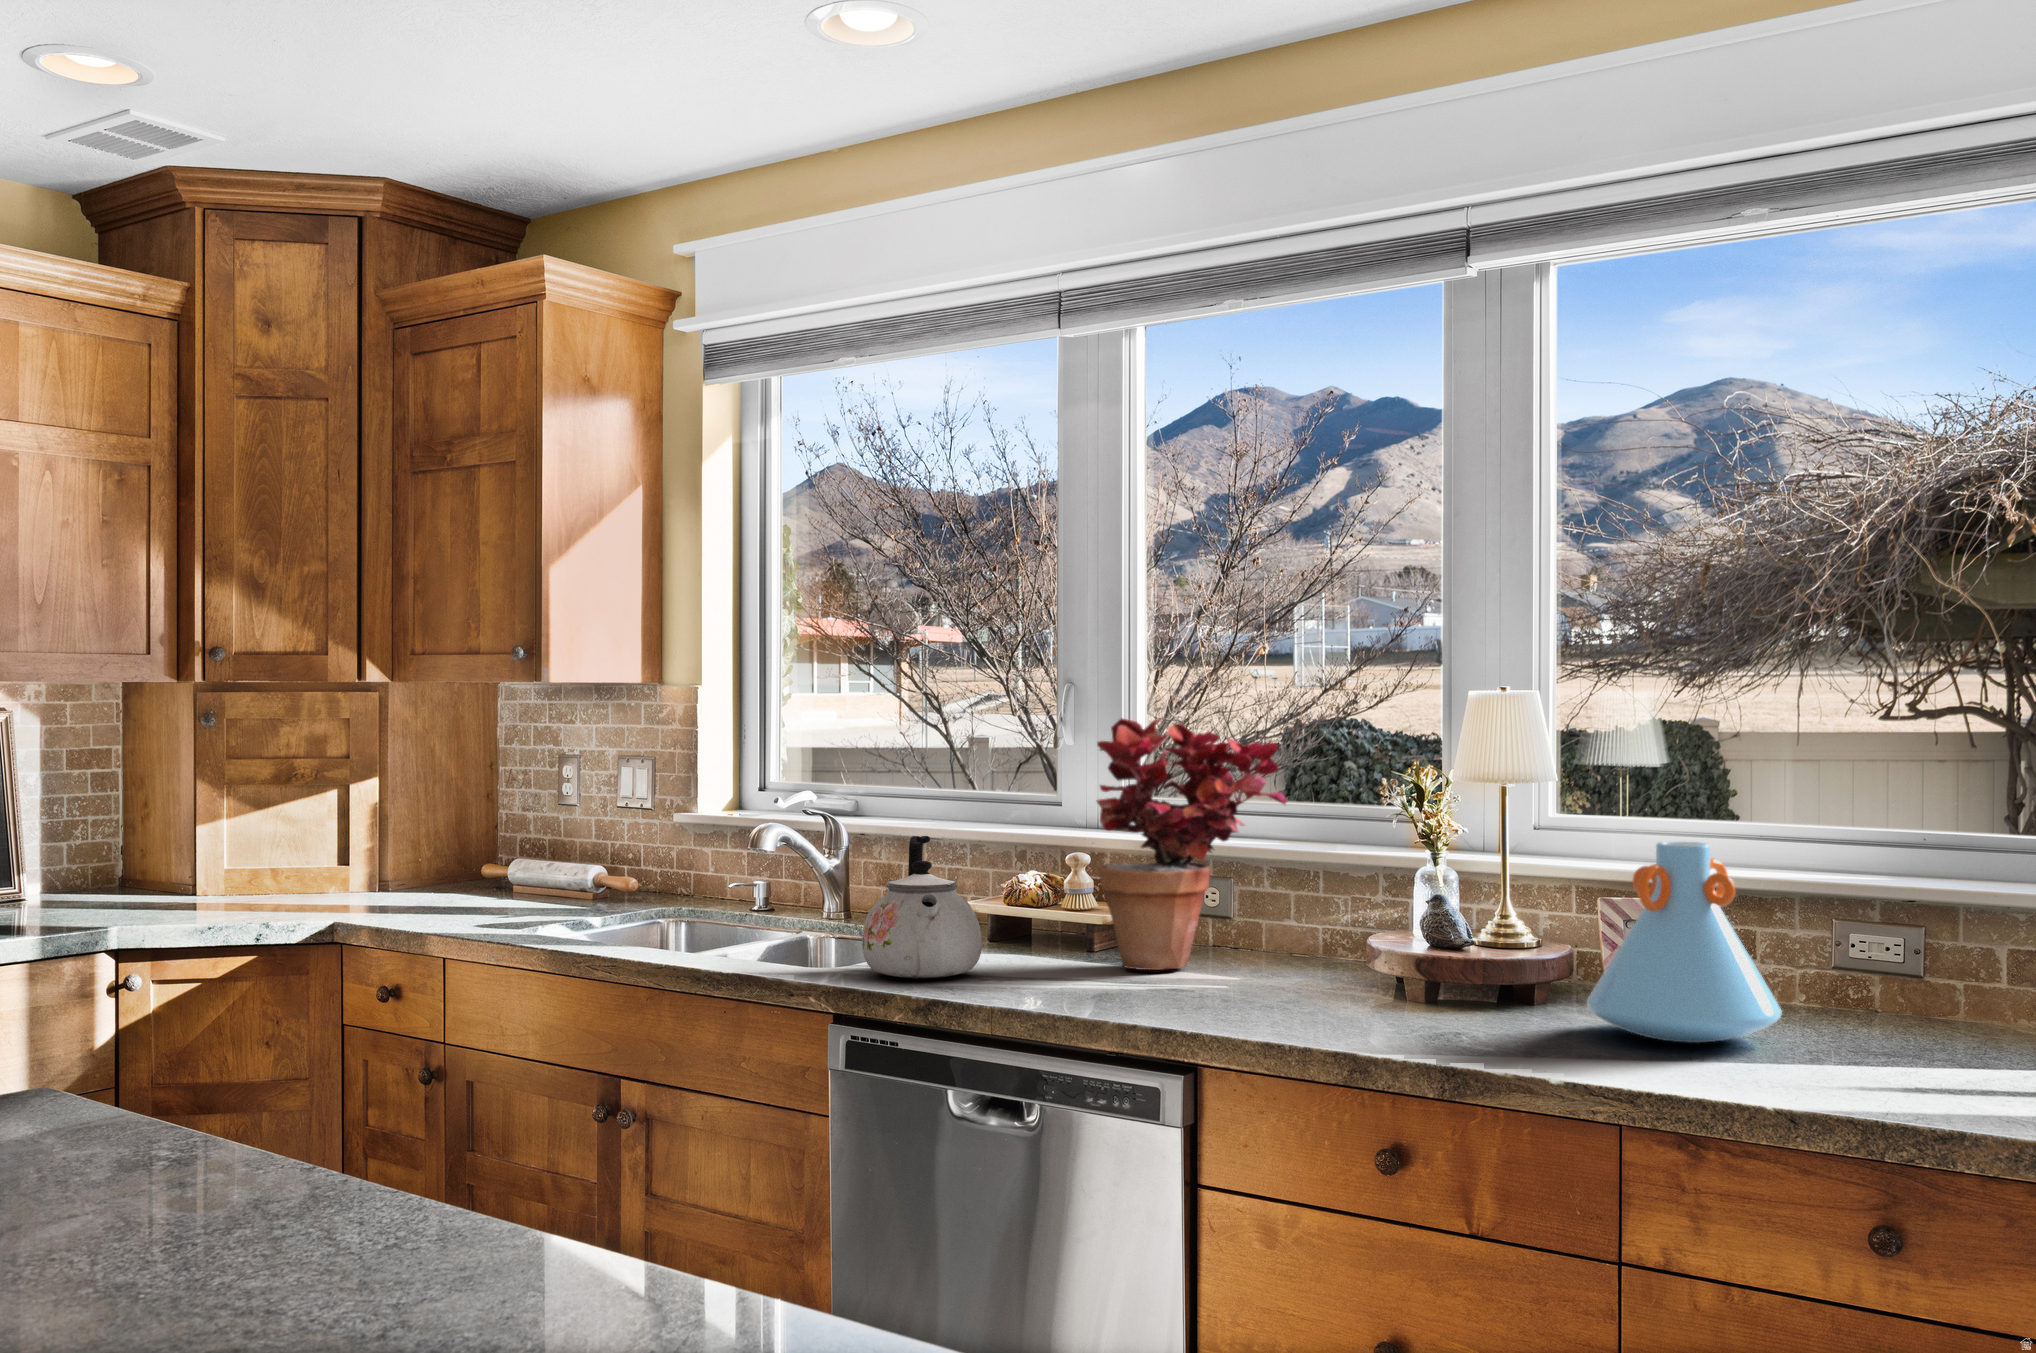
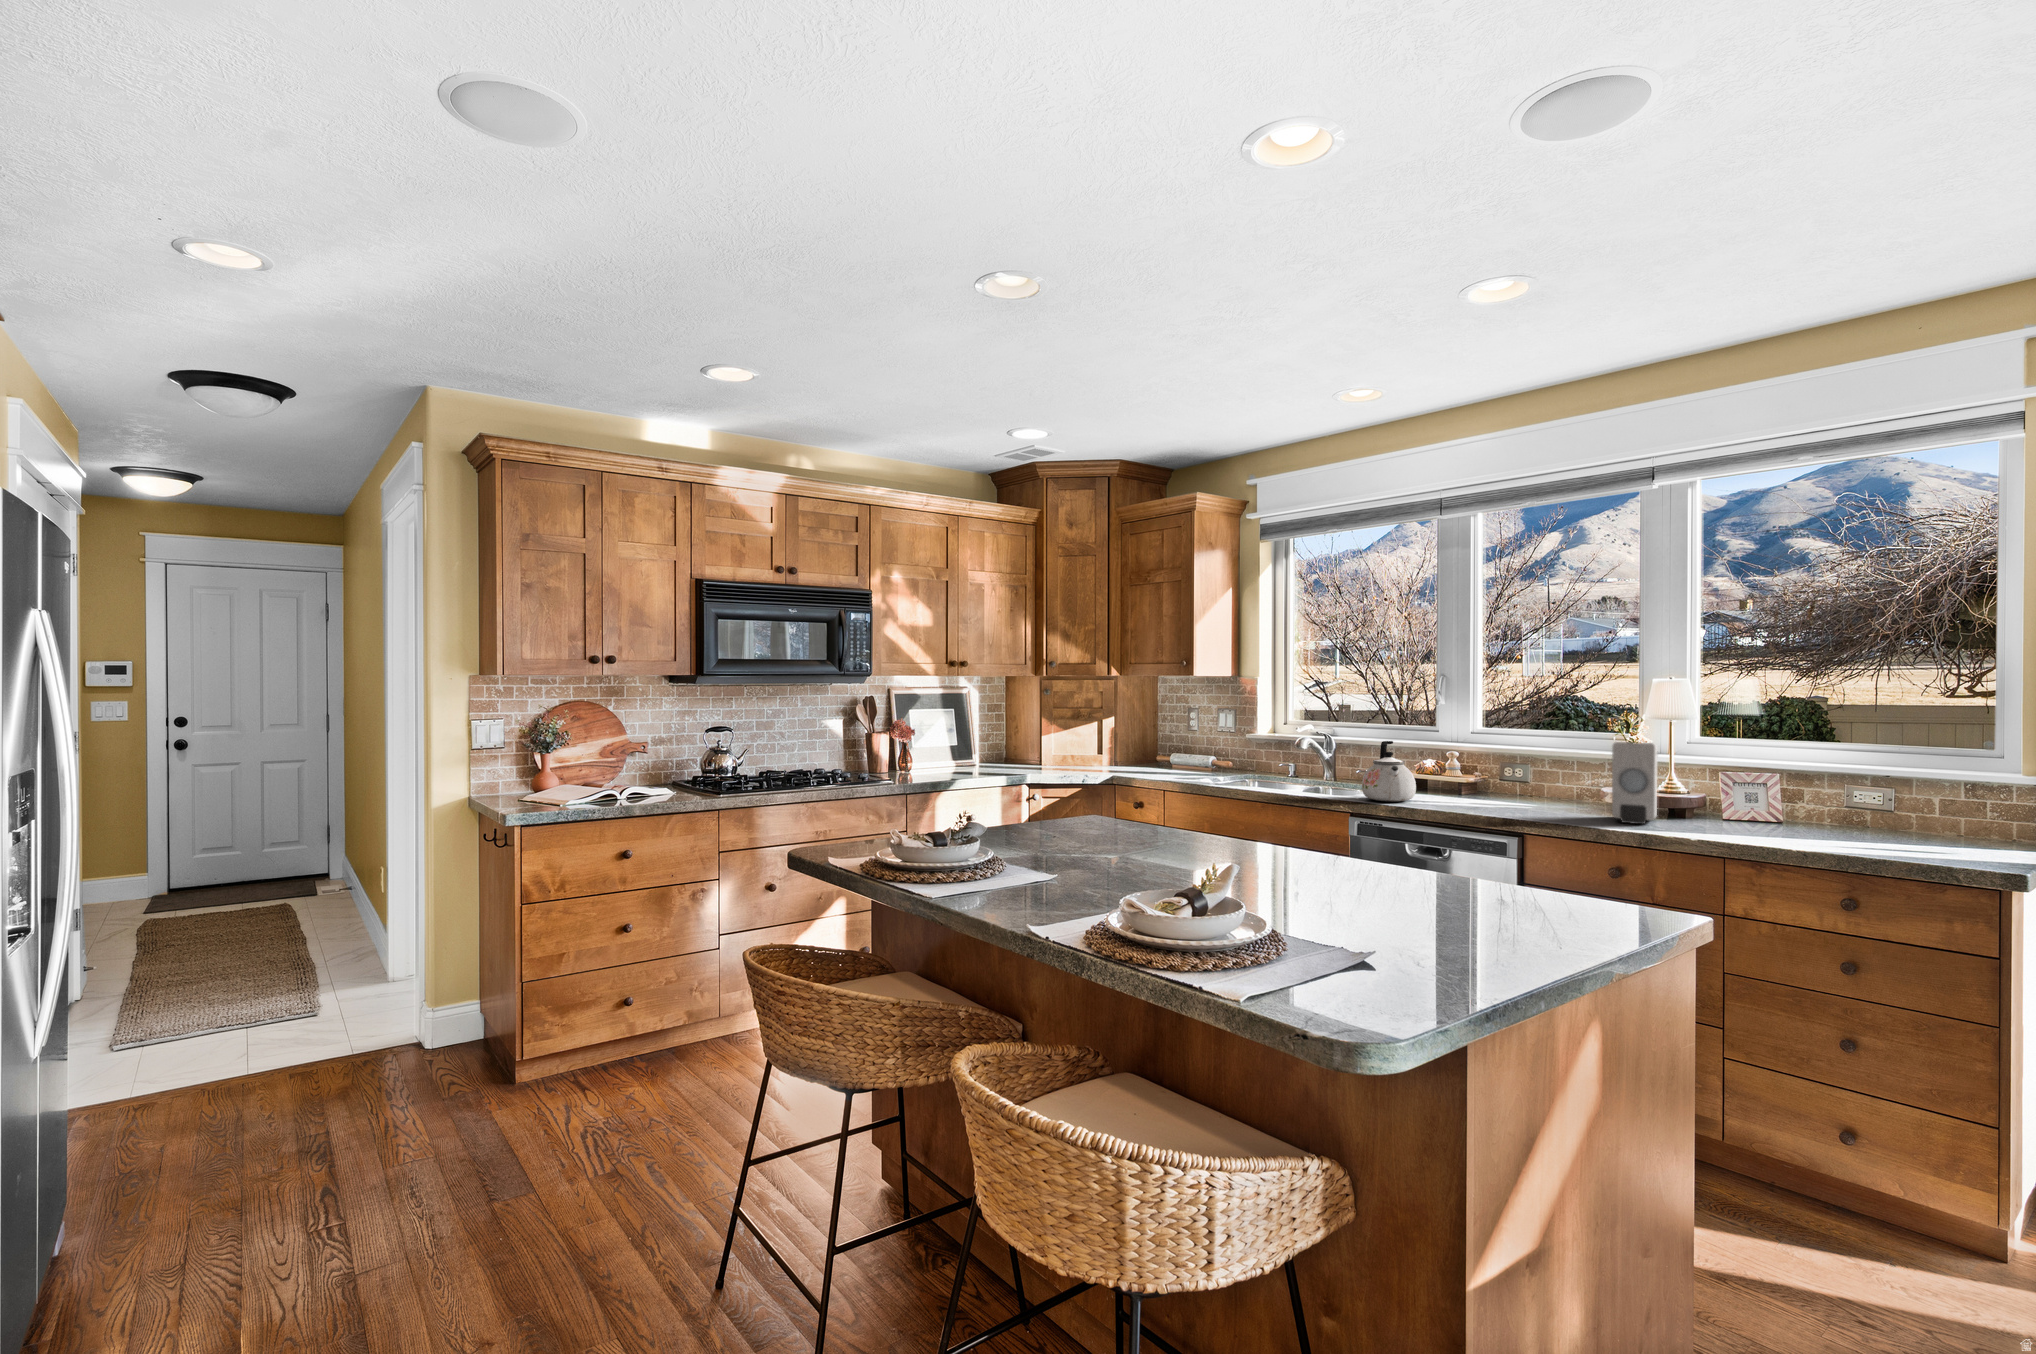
potted plant: present [1097,719,1287,970] -> none [1467,691,1560,801]
soap dispenser: none [1374,837,1471,1025] -> present [1612,742,1658,824]
vase: present [1587,842,1782,1043] -> none [1718,745,1818,834]

